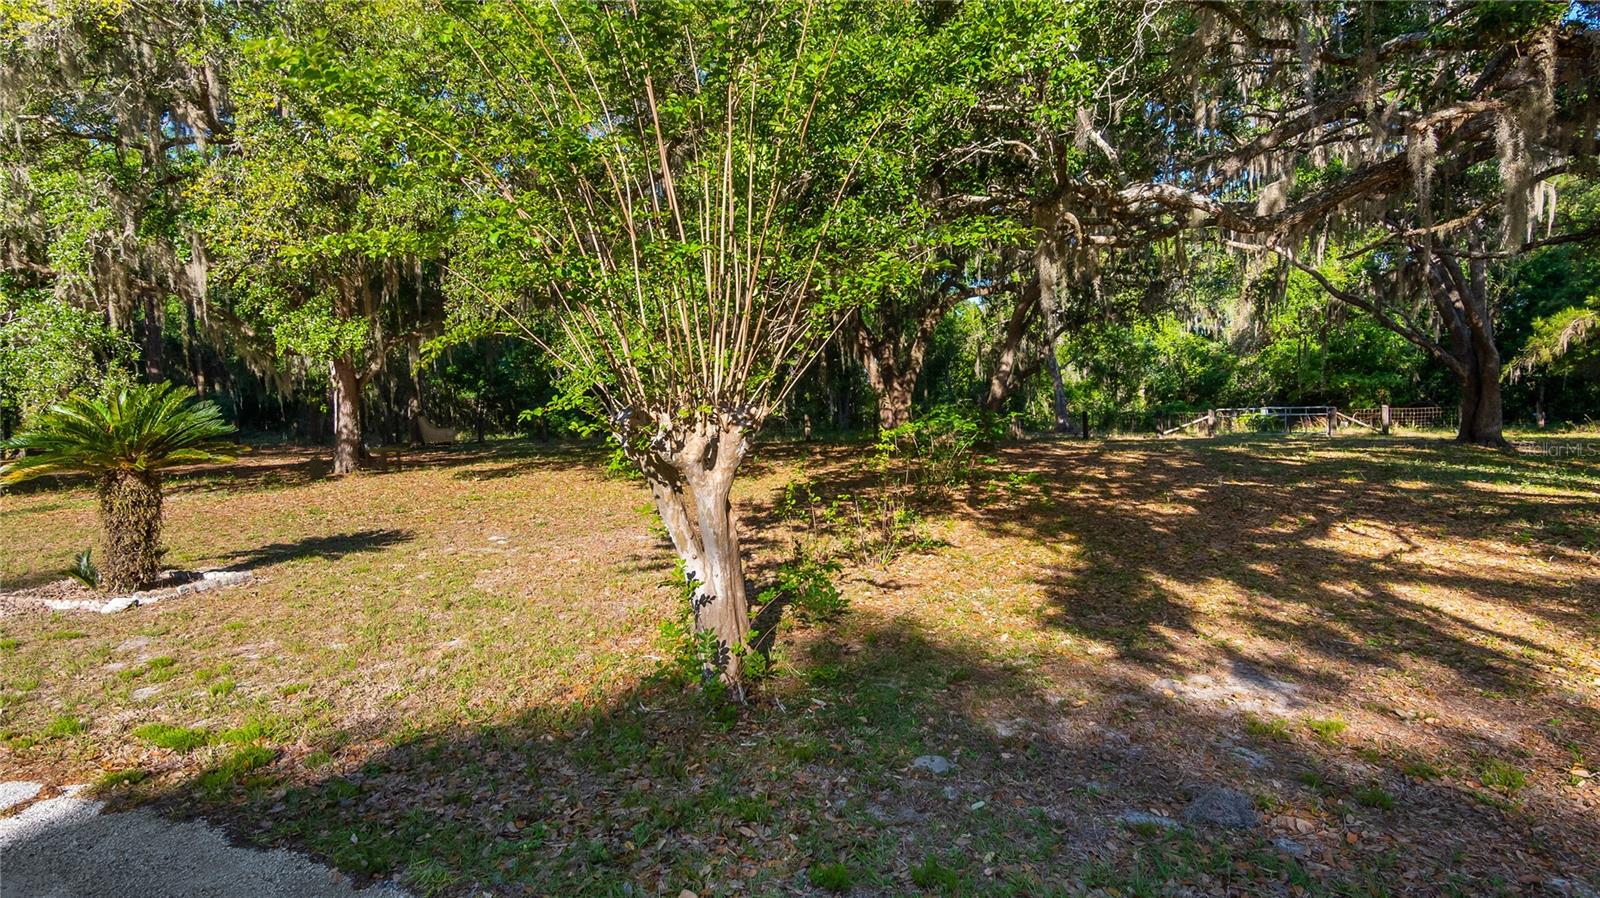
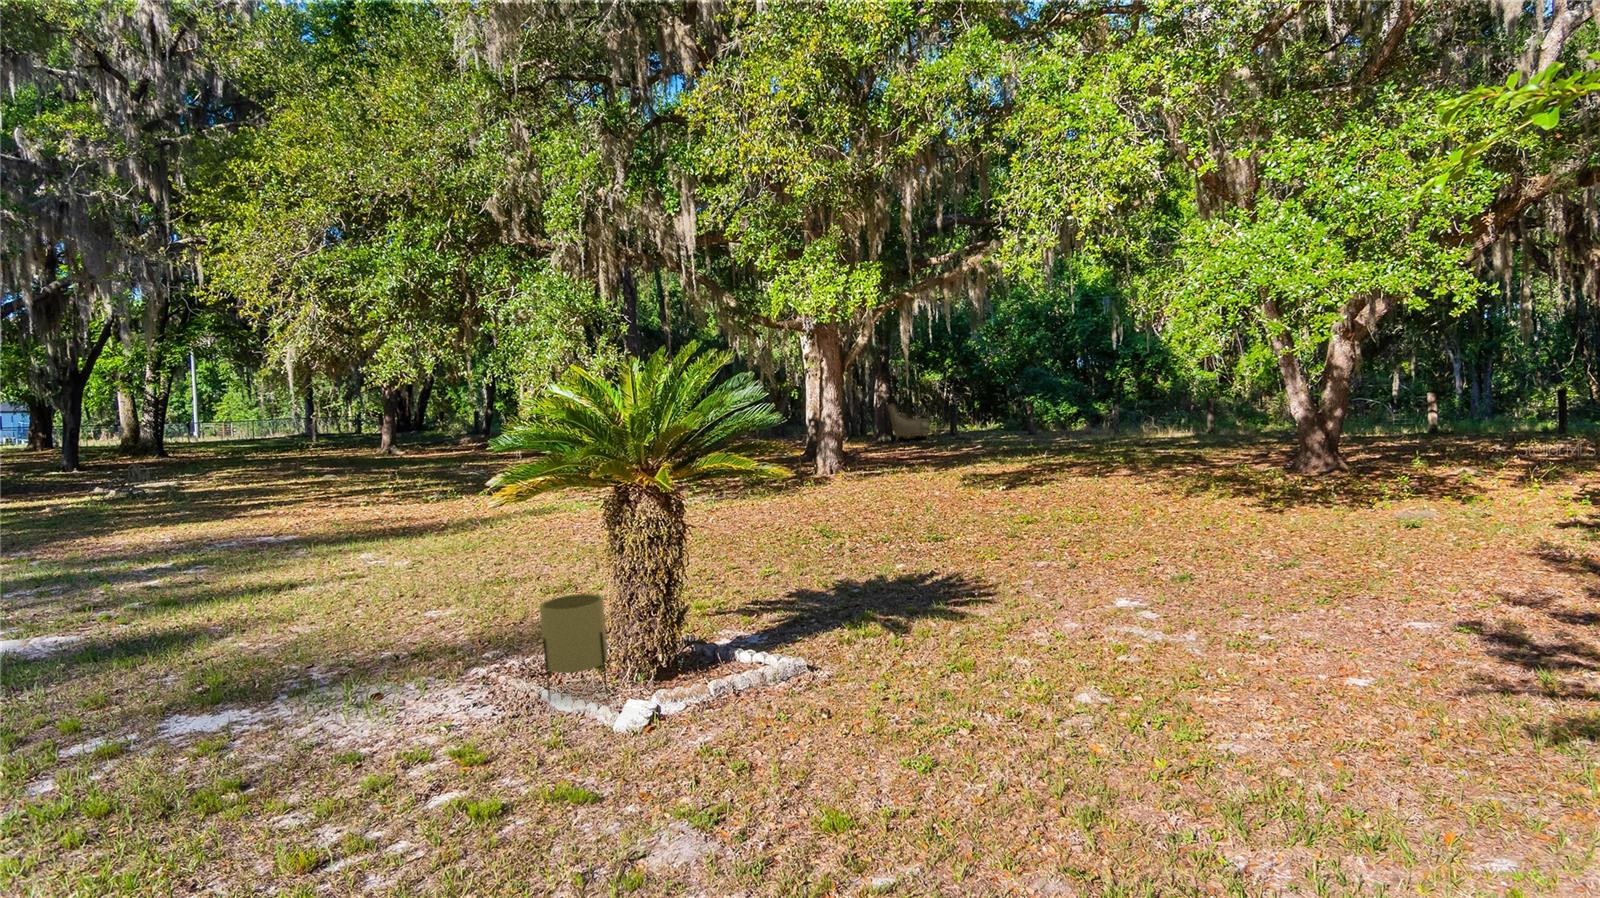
bench: present [365,447,402,473] -> none [847,443,893,478]
watering can: present [309,453,340,479] -> none [784,451,823,484]
planter: none [42,540,99,607] -> present [540,594,608,700]

